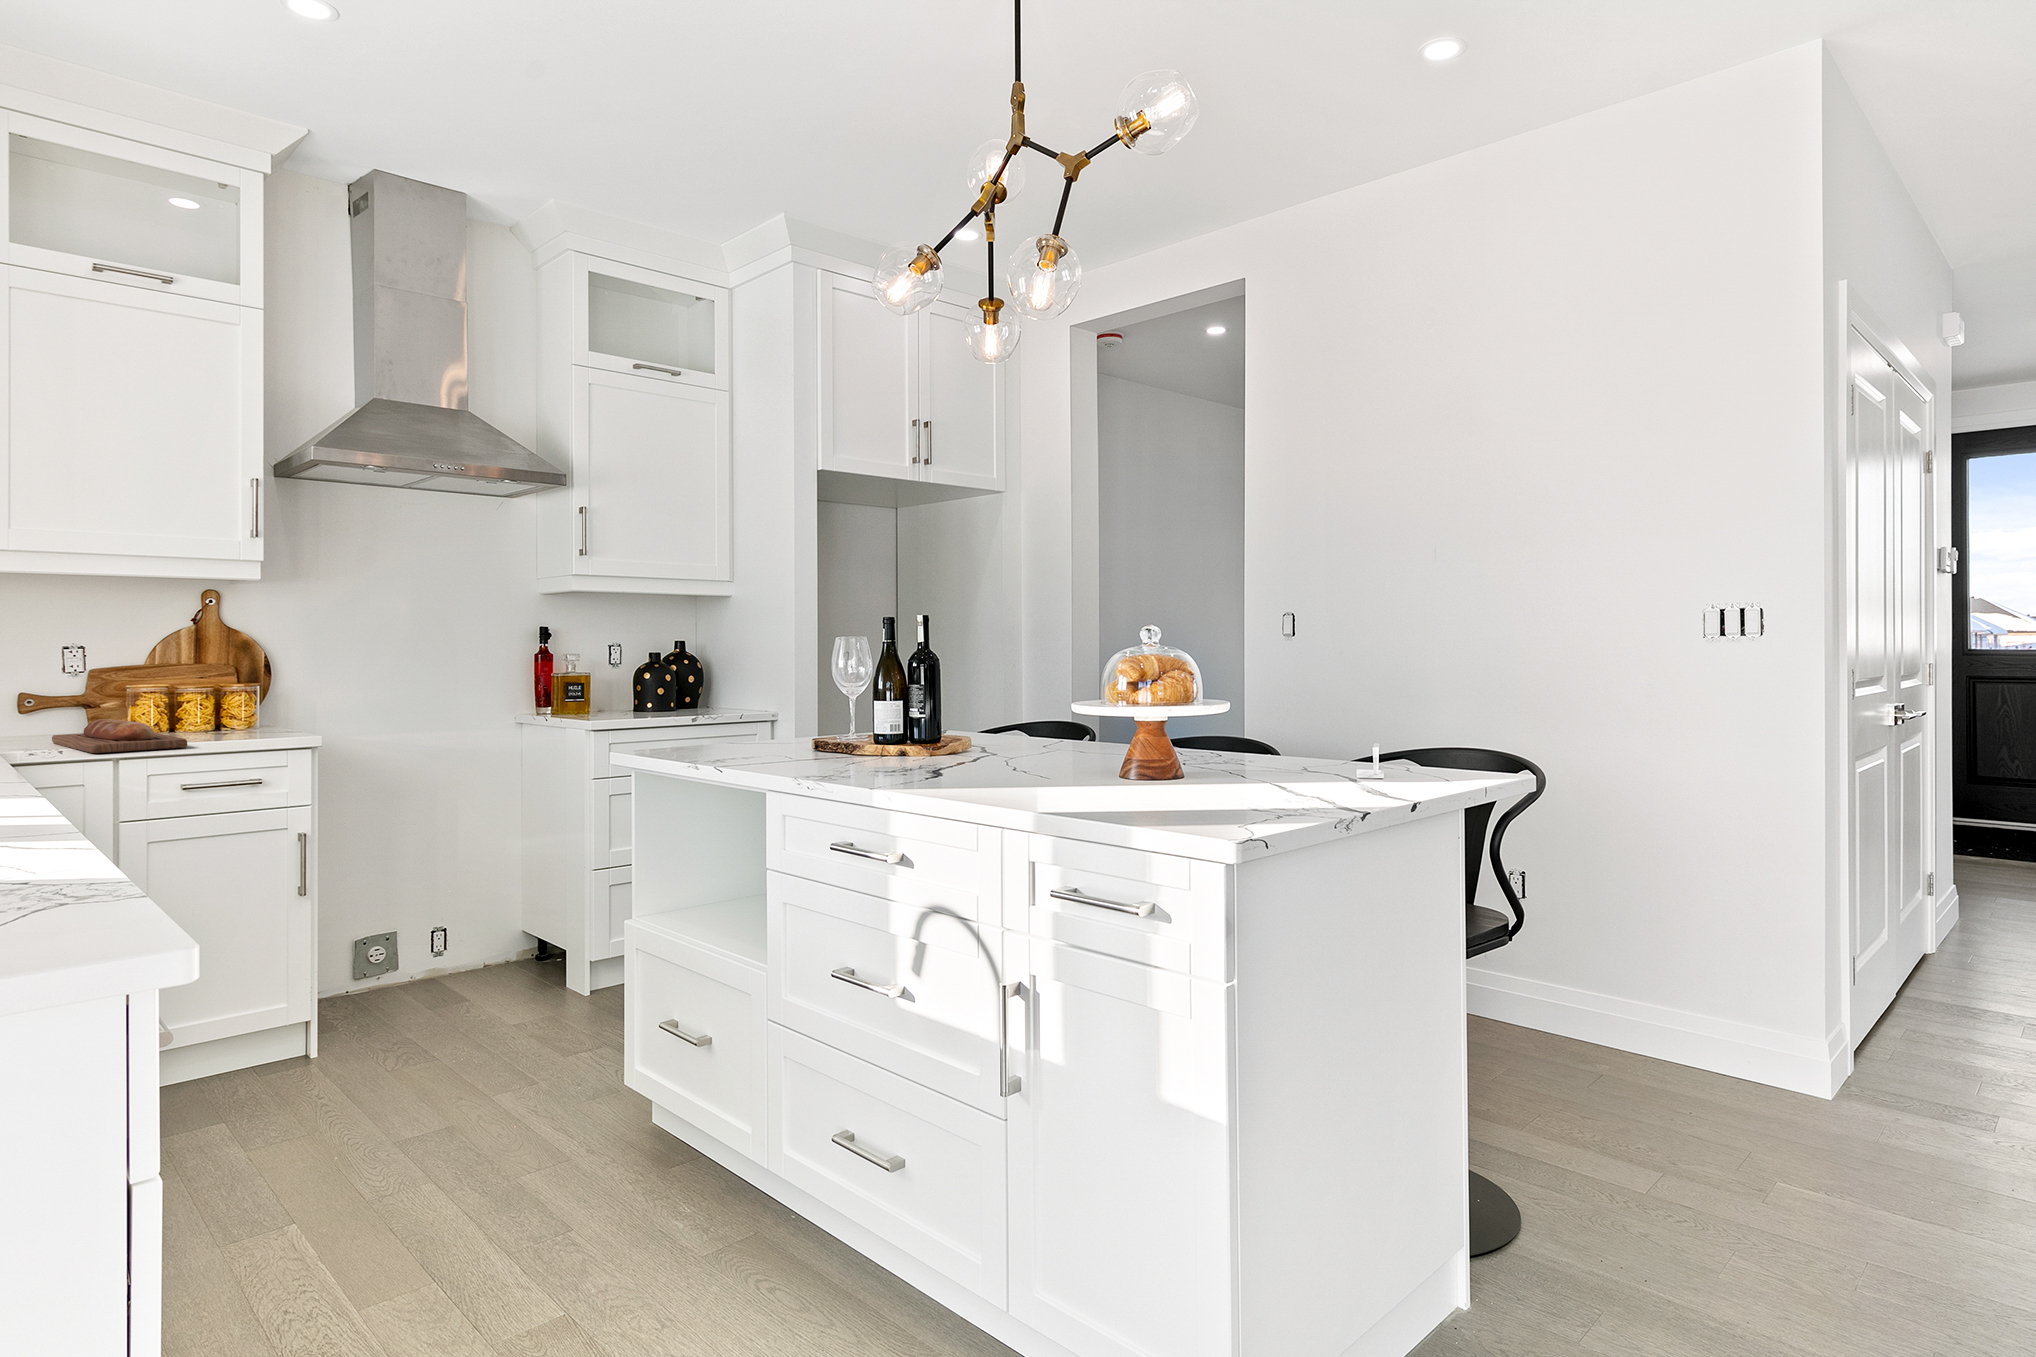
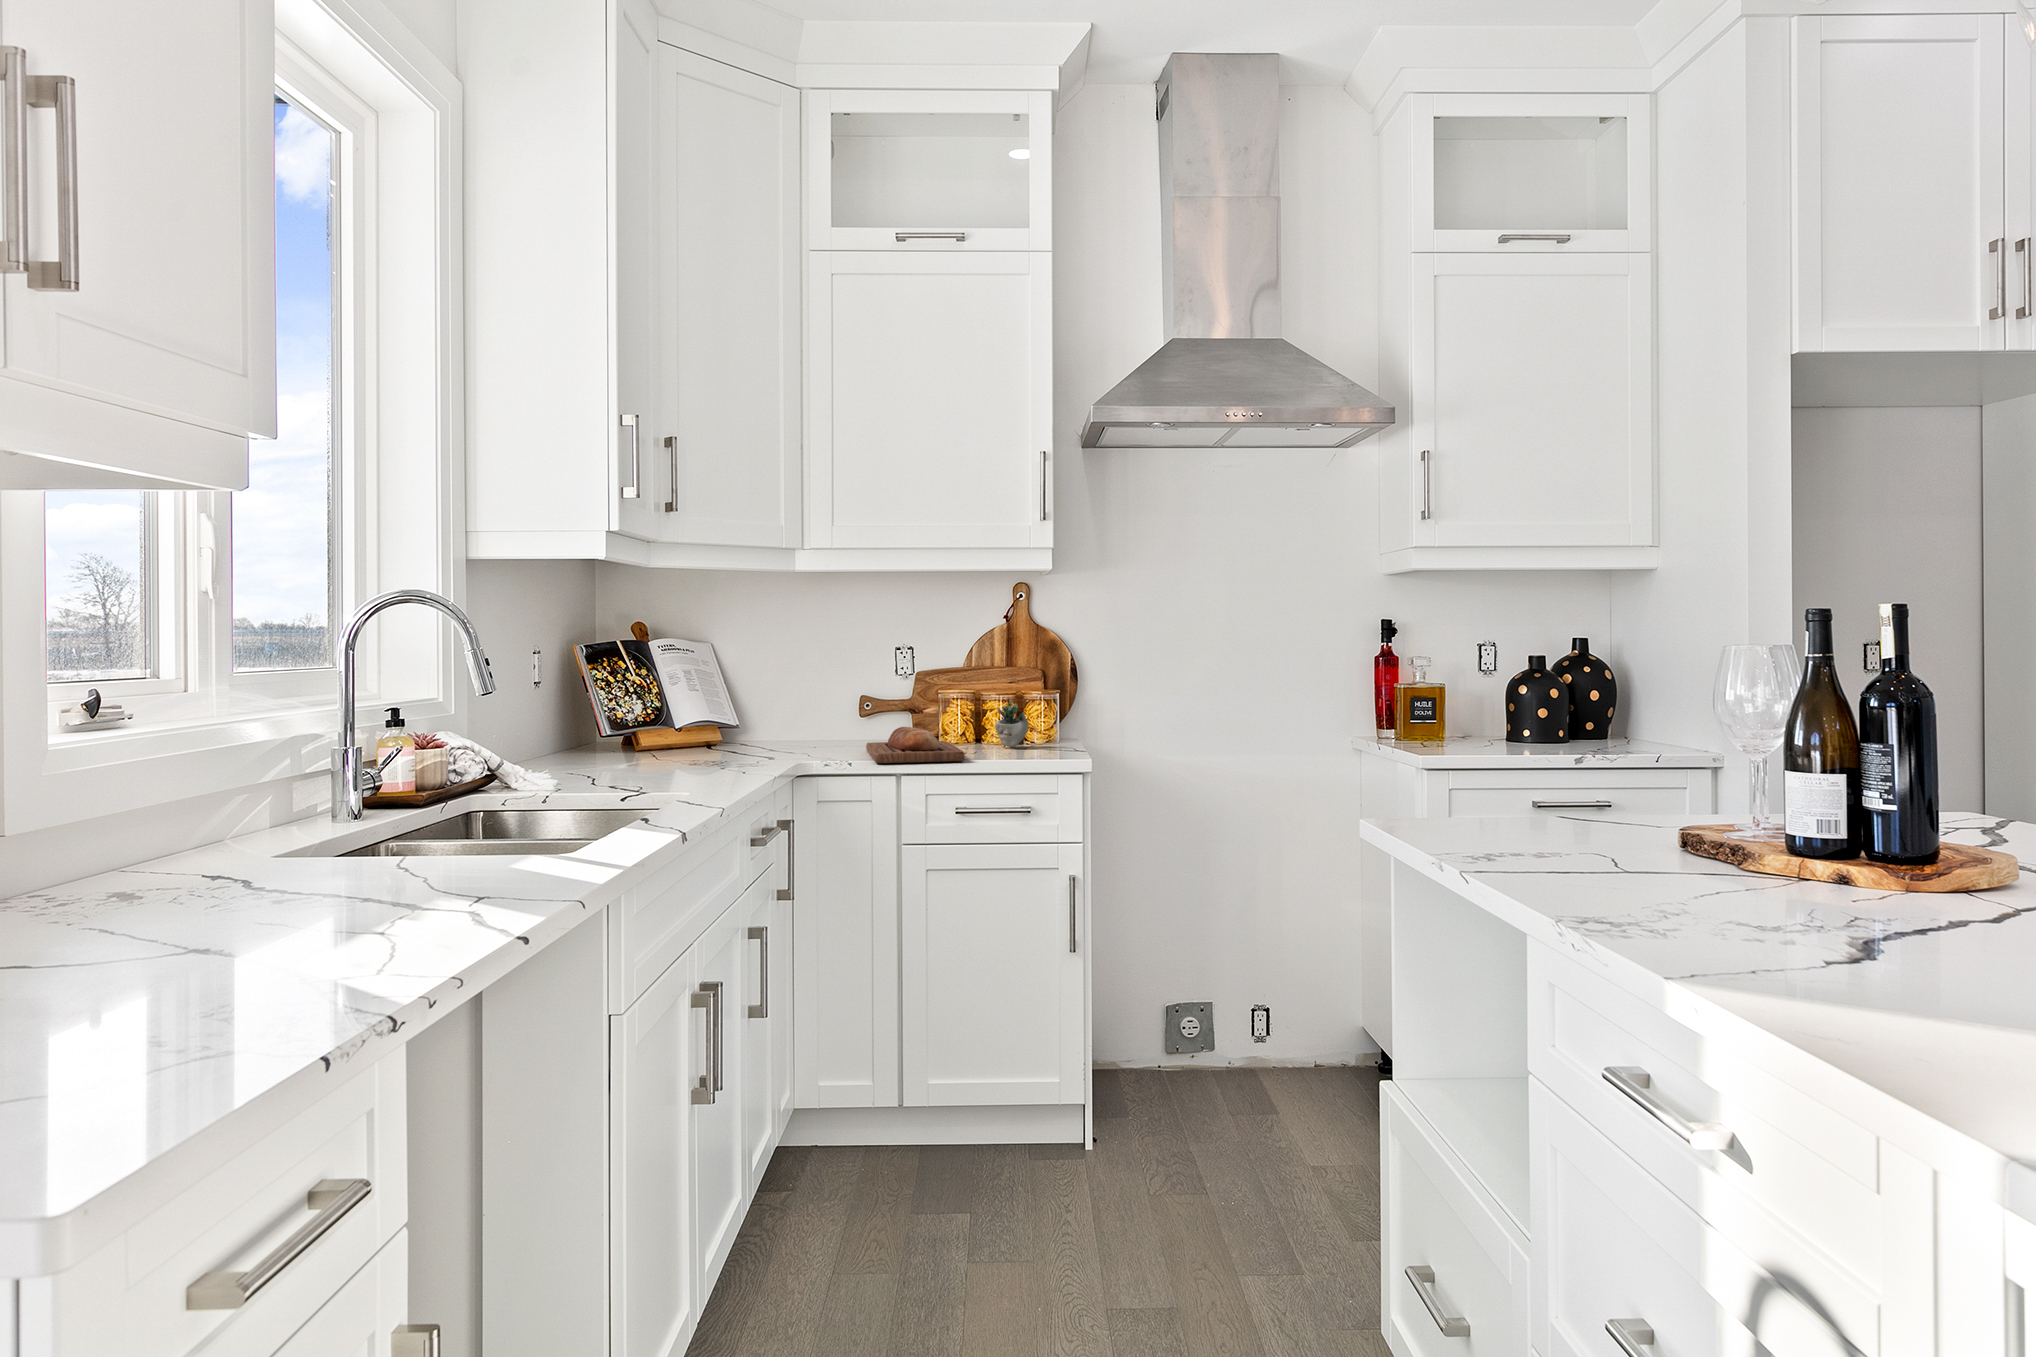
succulent plant: none [197,688,263,734] -> present [995,695,1056,747]

